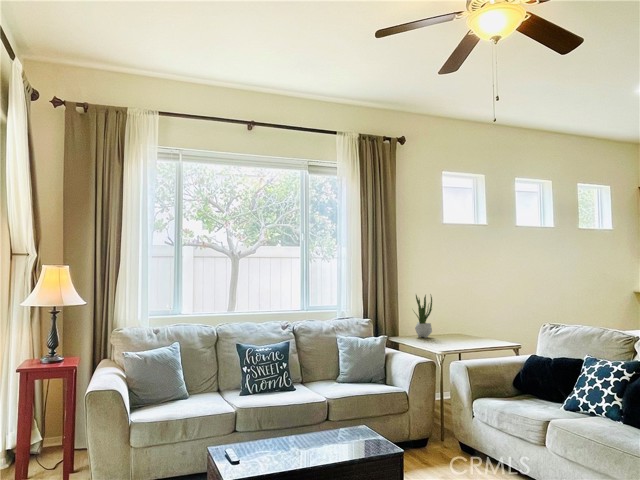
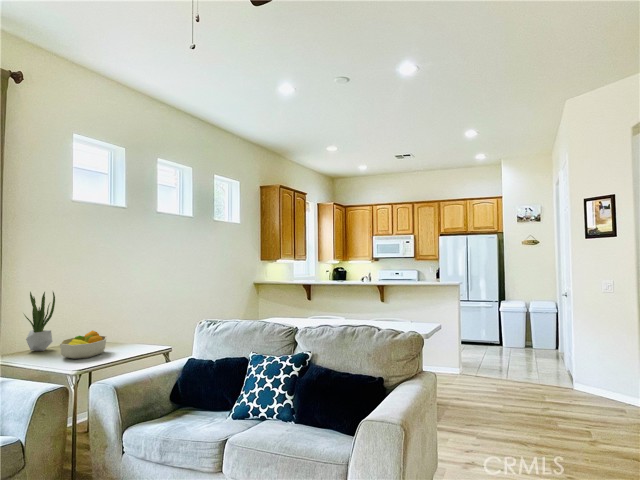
fruit bowl: none [434,325,468,345] -> present [60,331,107,359]

